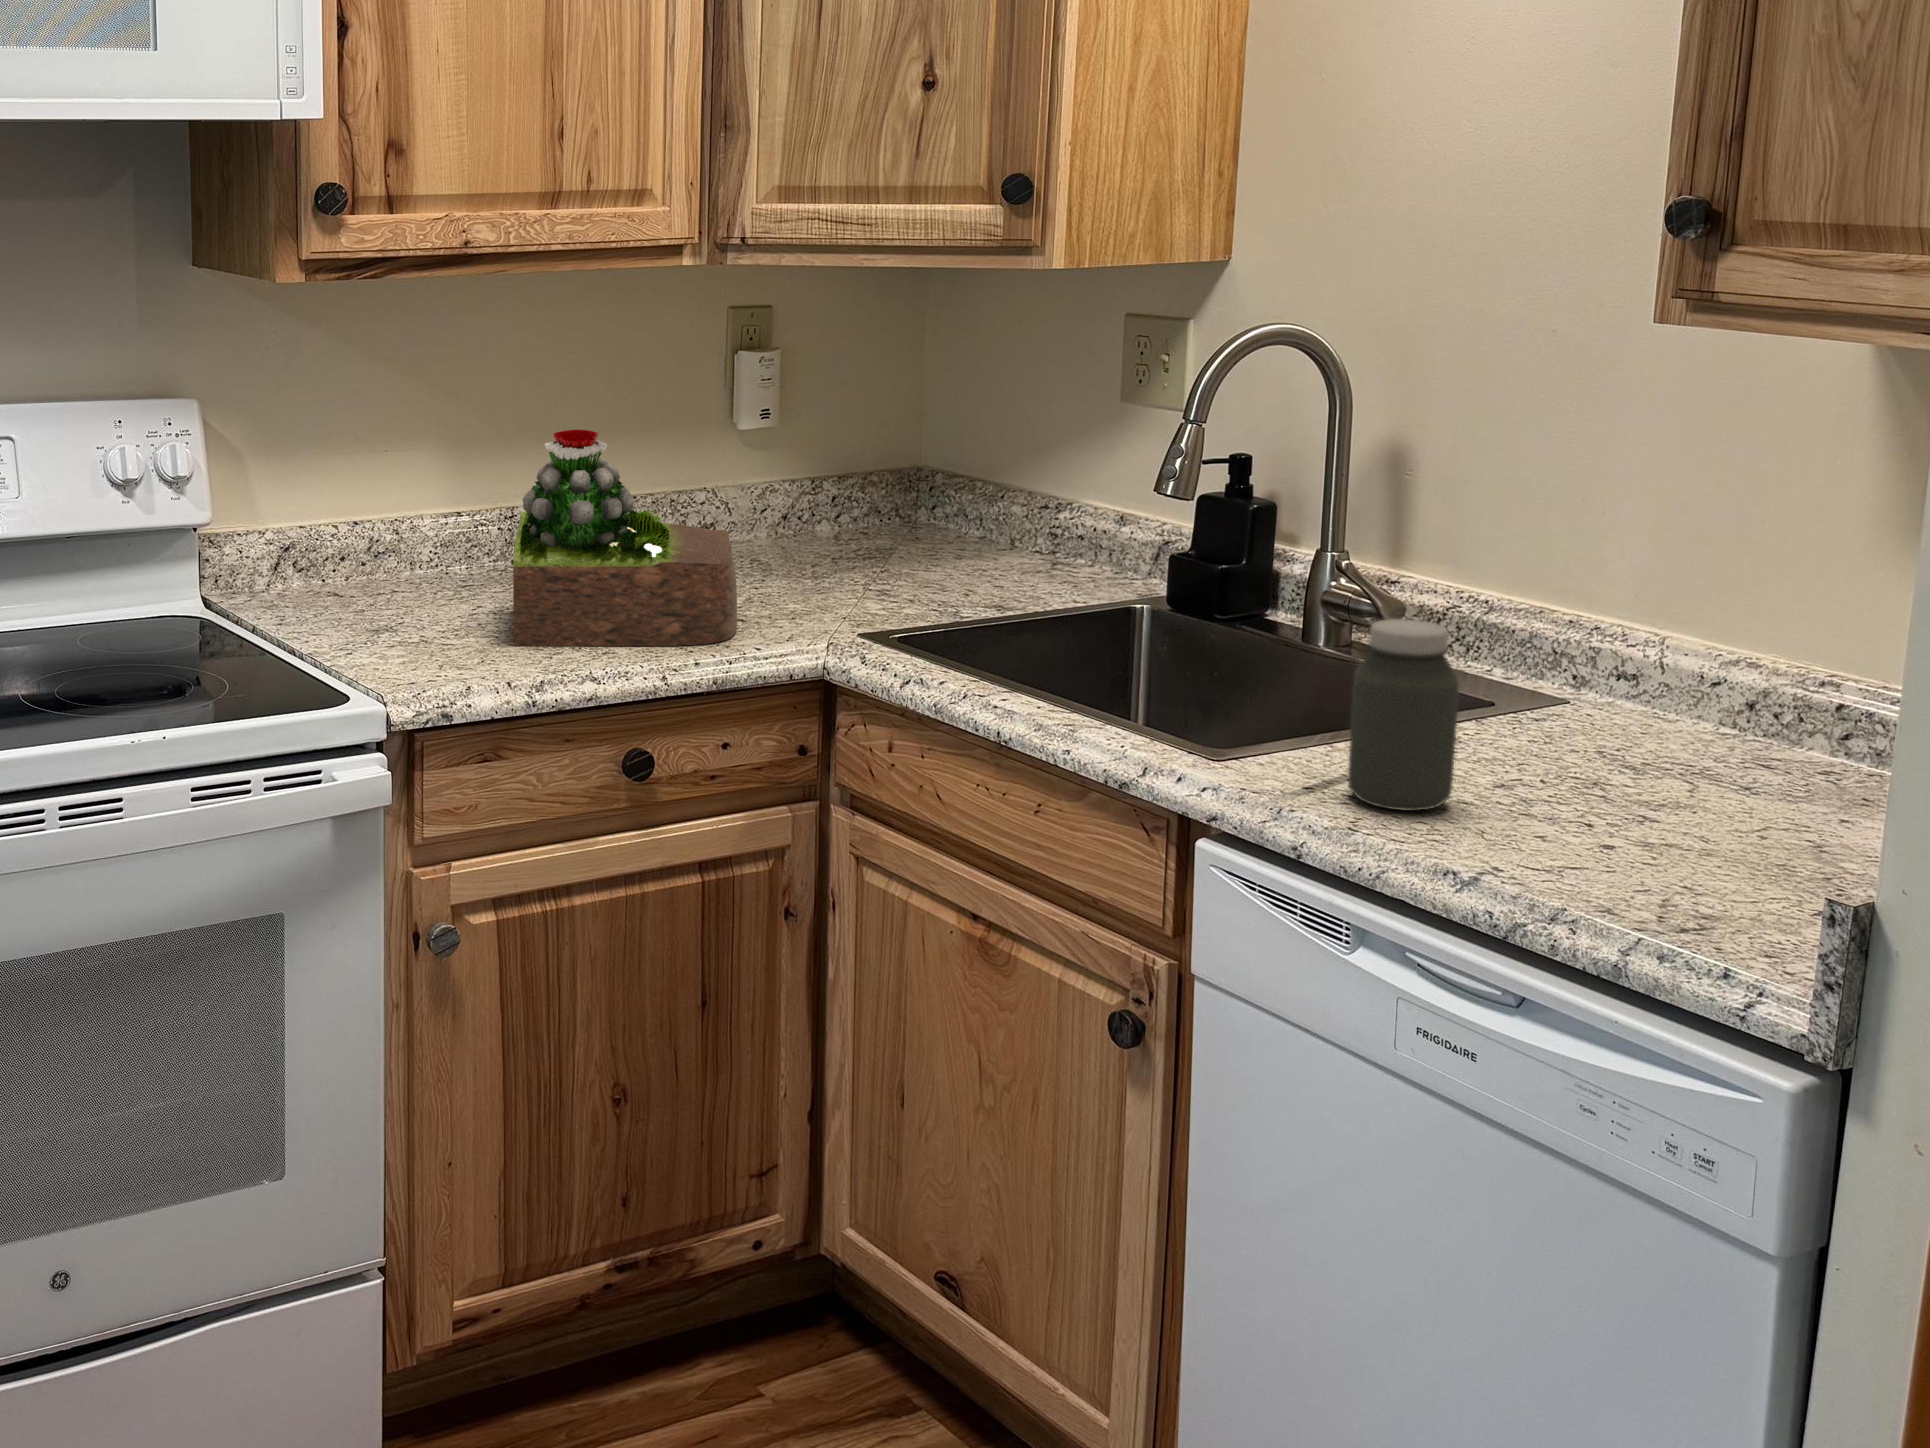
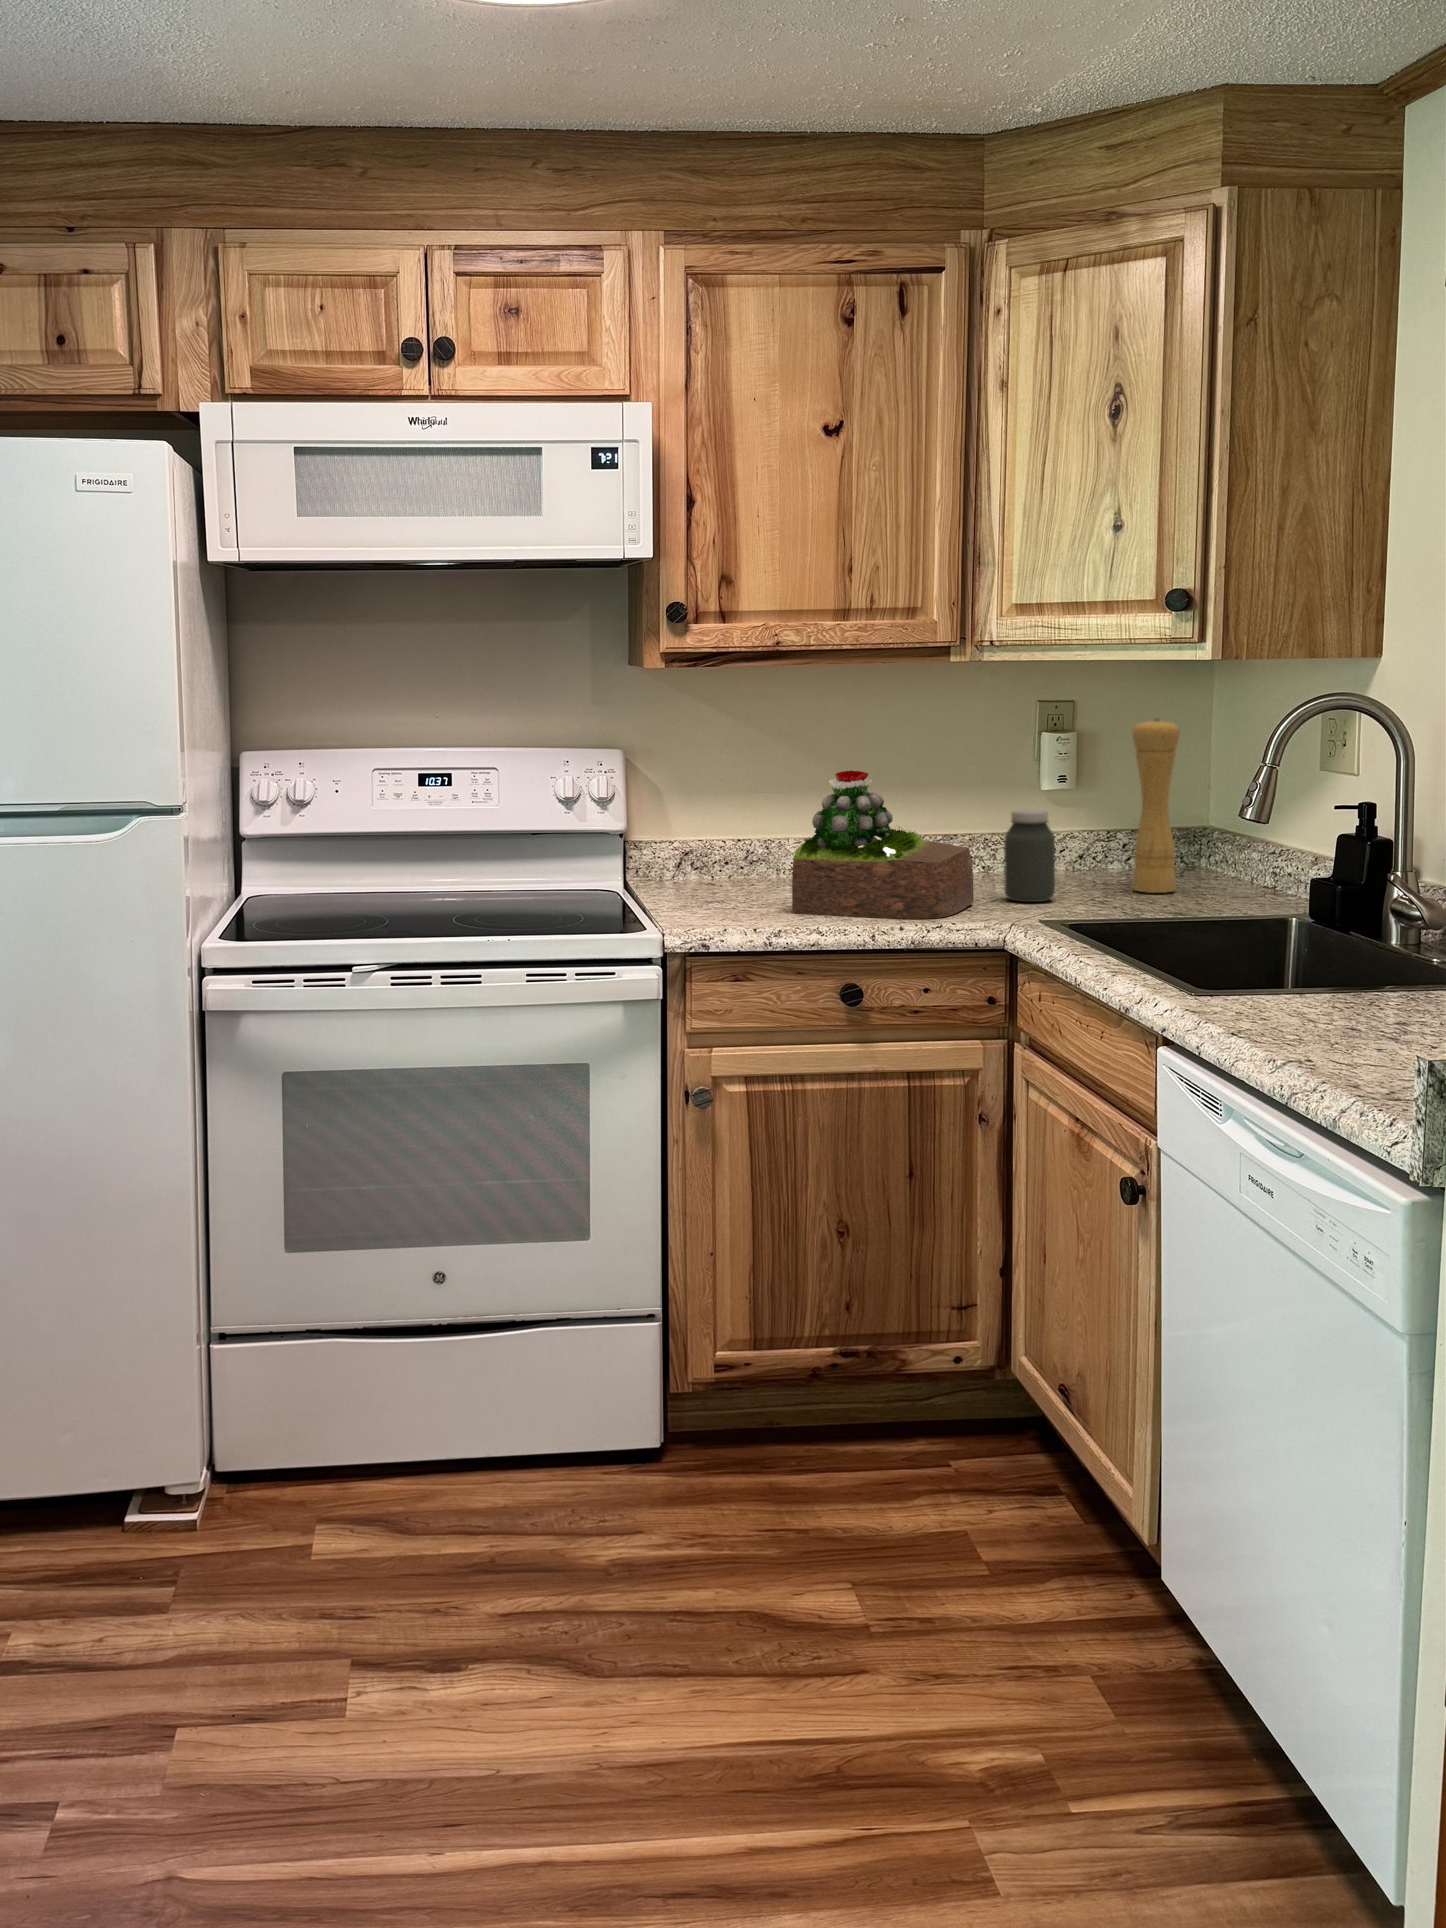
pepper mill: none [894,335,957,572] -> present [1132,718,1180,893]
jar: present [1348,619,1459,811] -> present [1004,810,1055,902]

